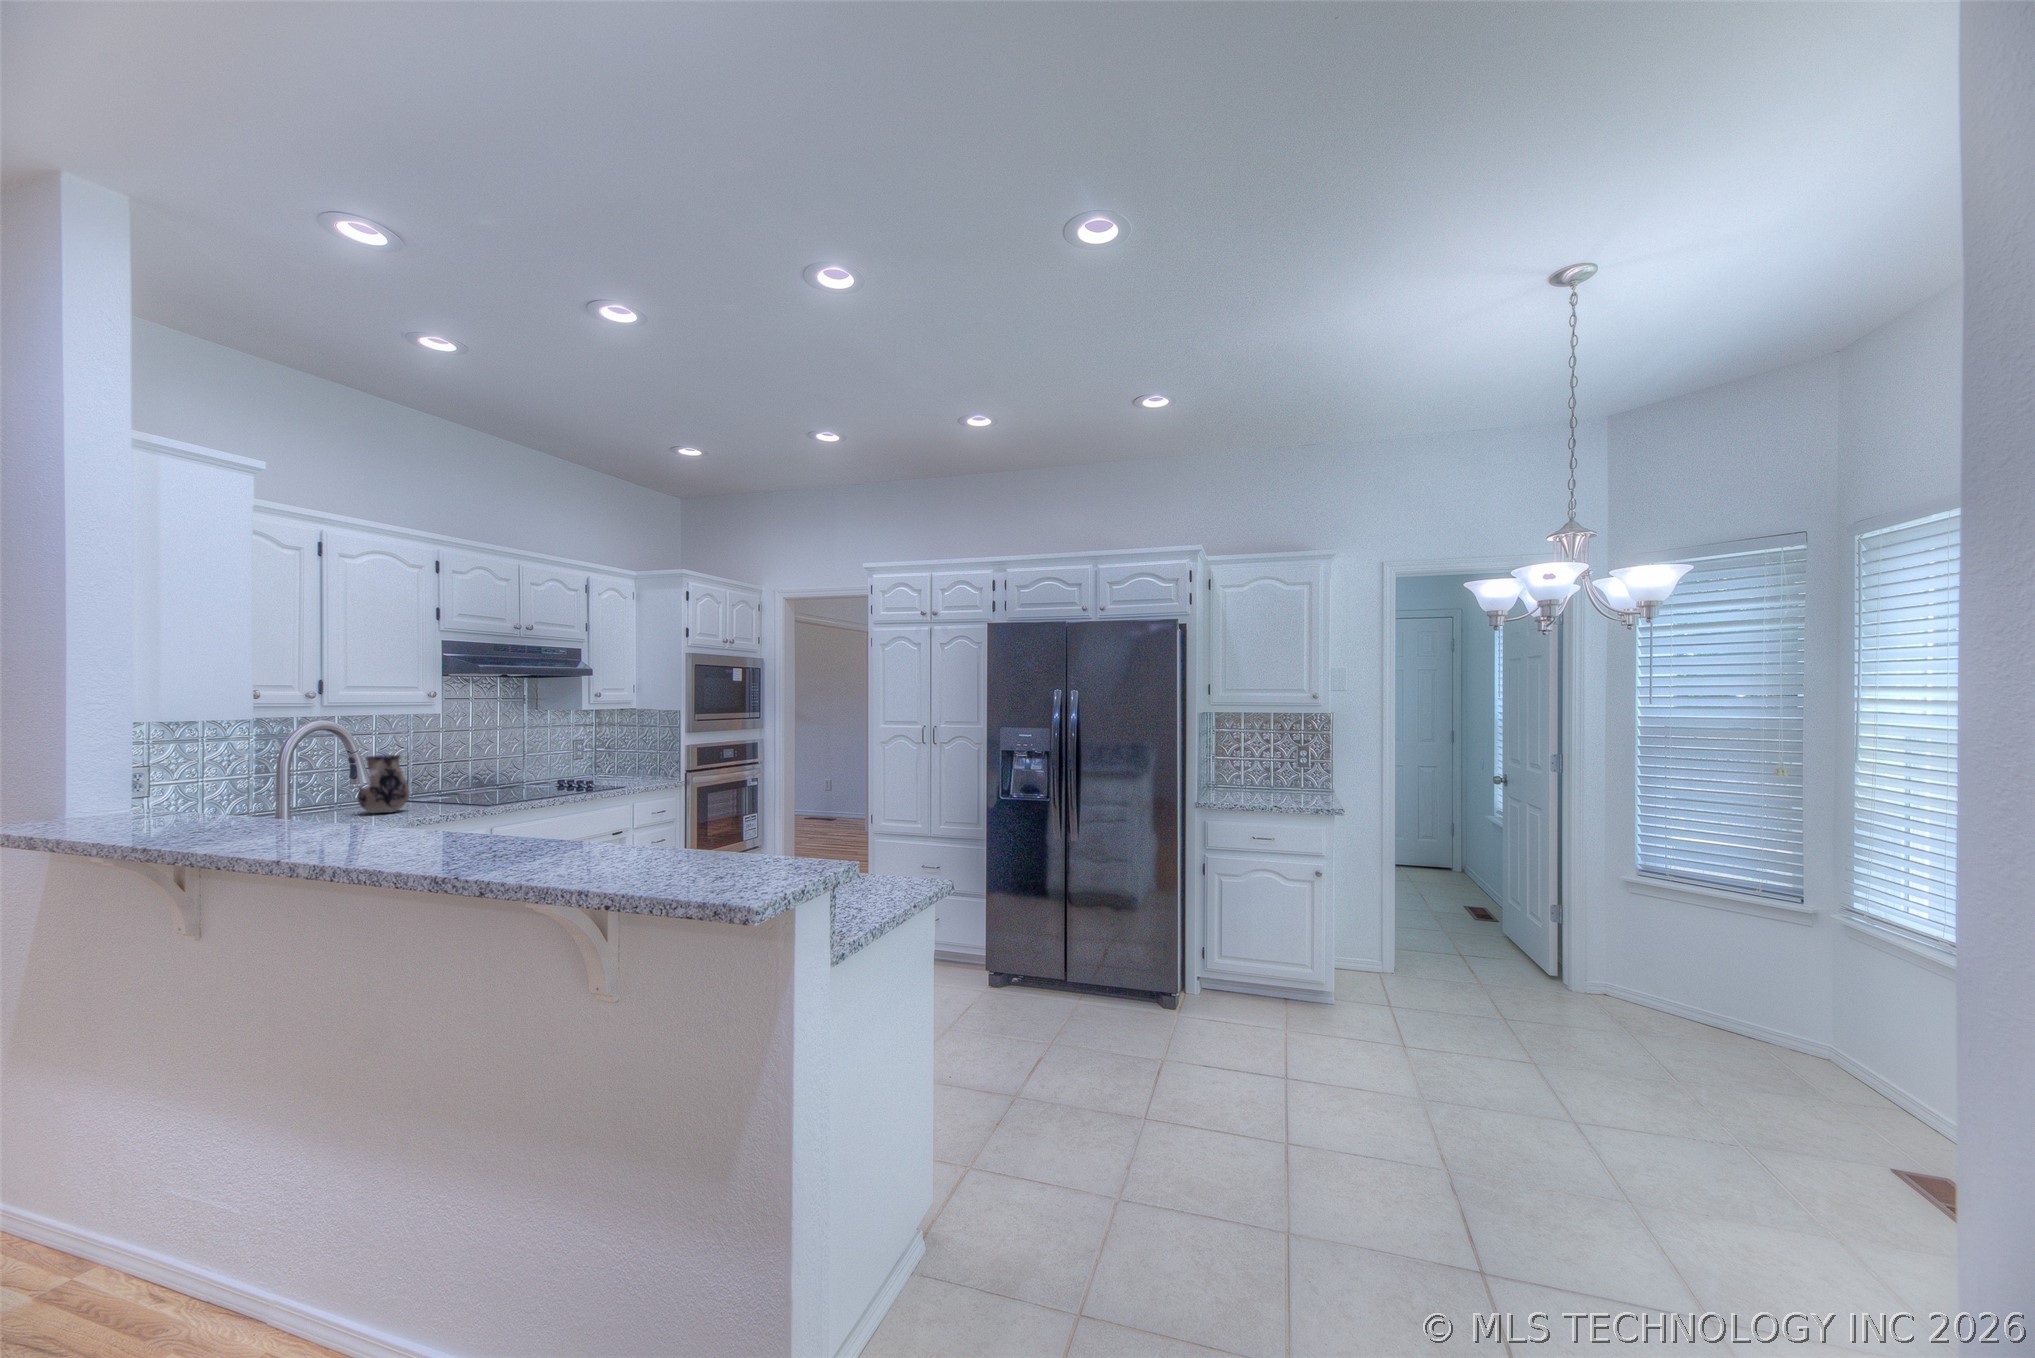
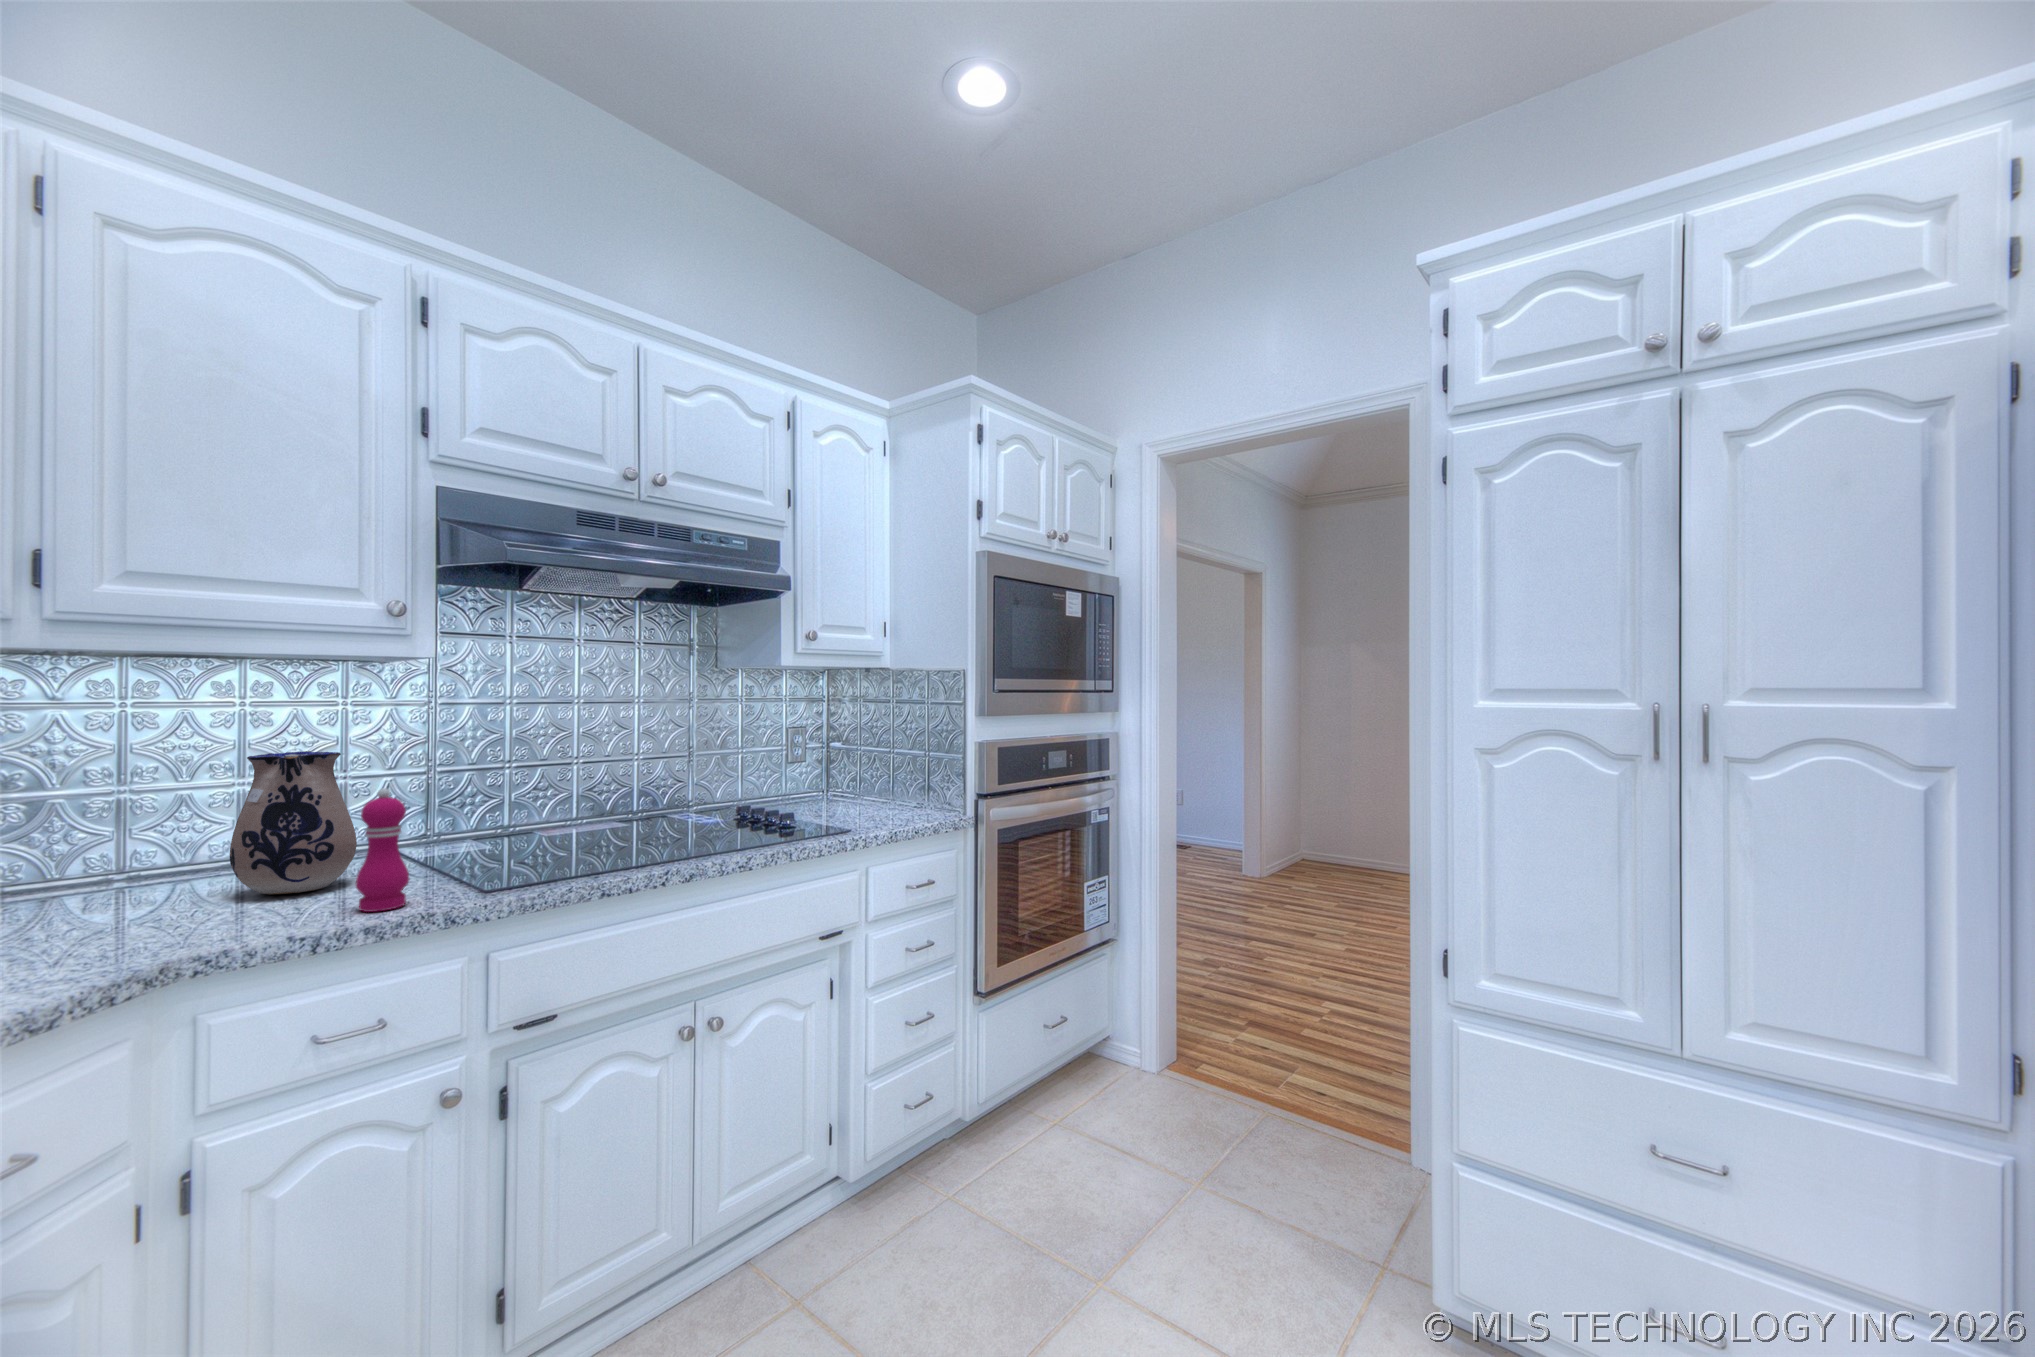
pepper mill: none [434,767,454,813] -> present [356,788,409,912]

